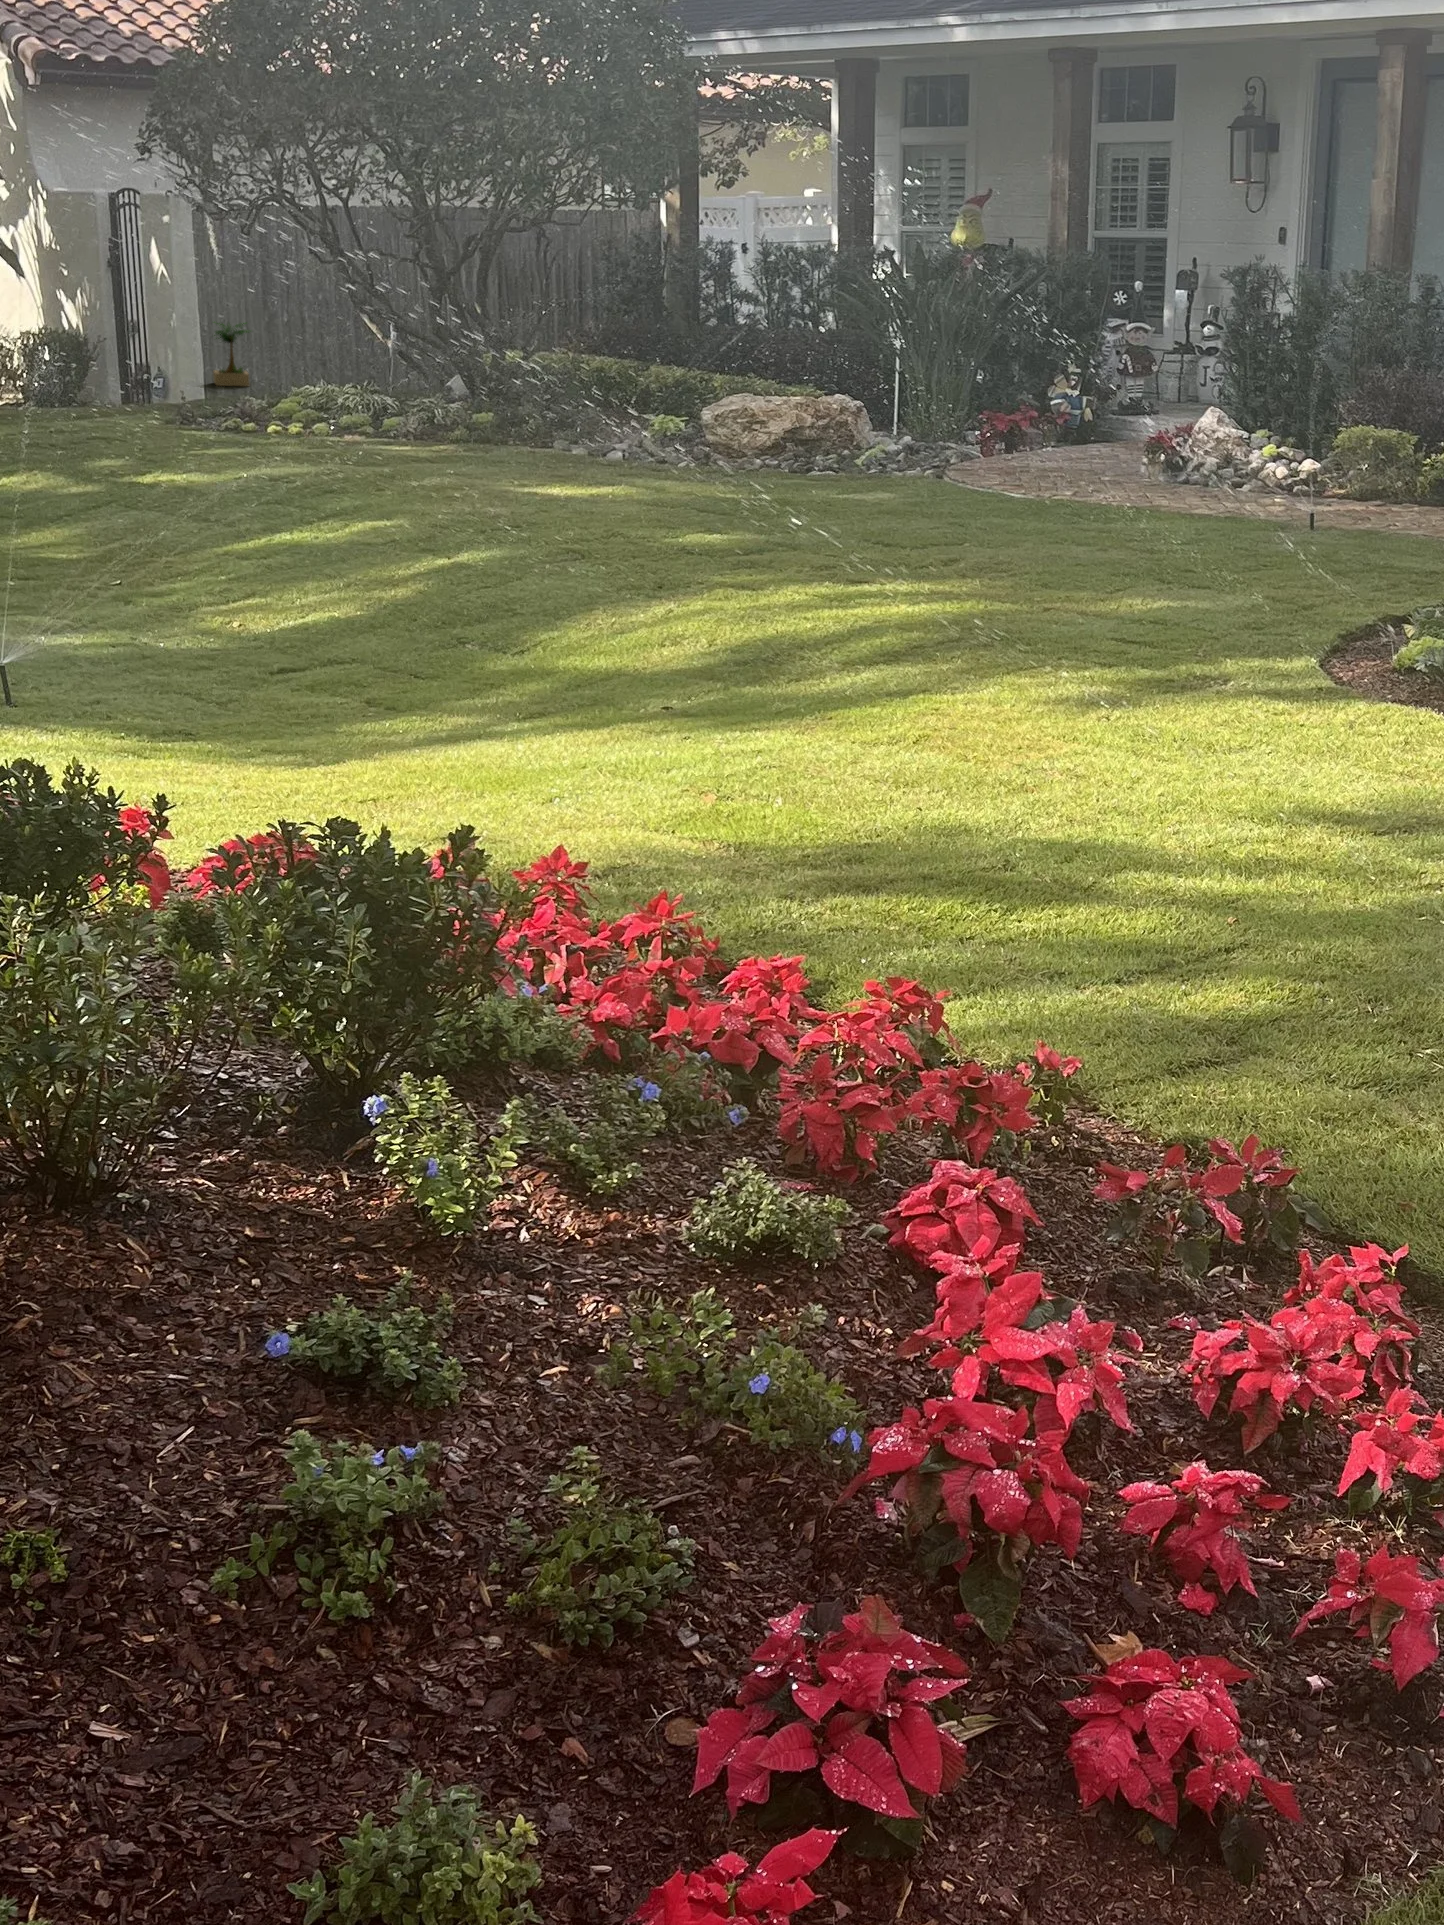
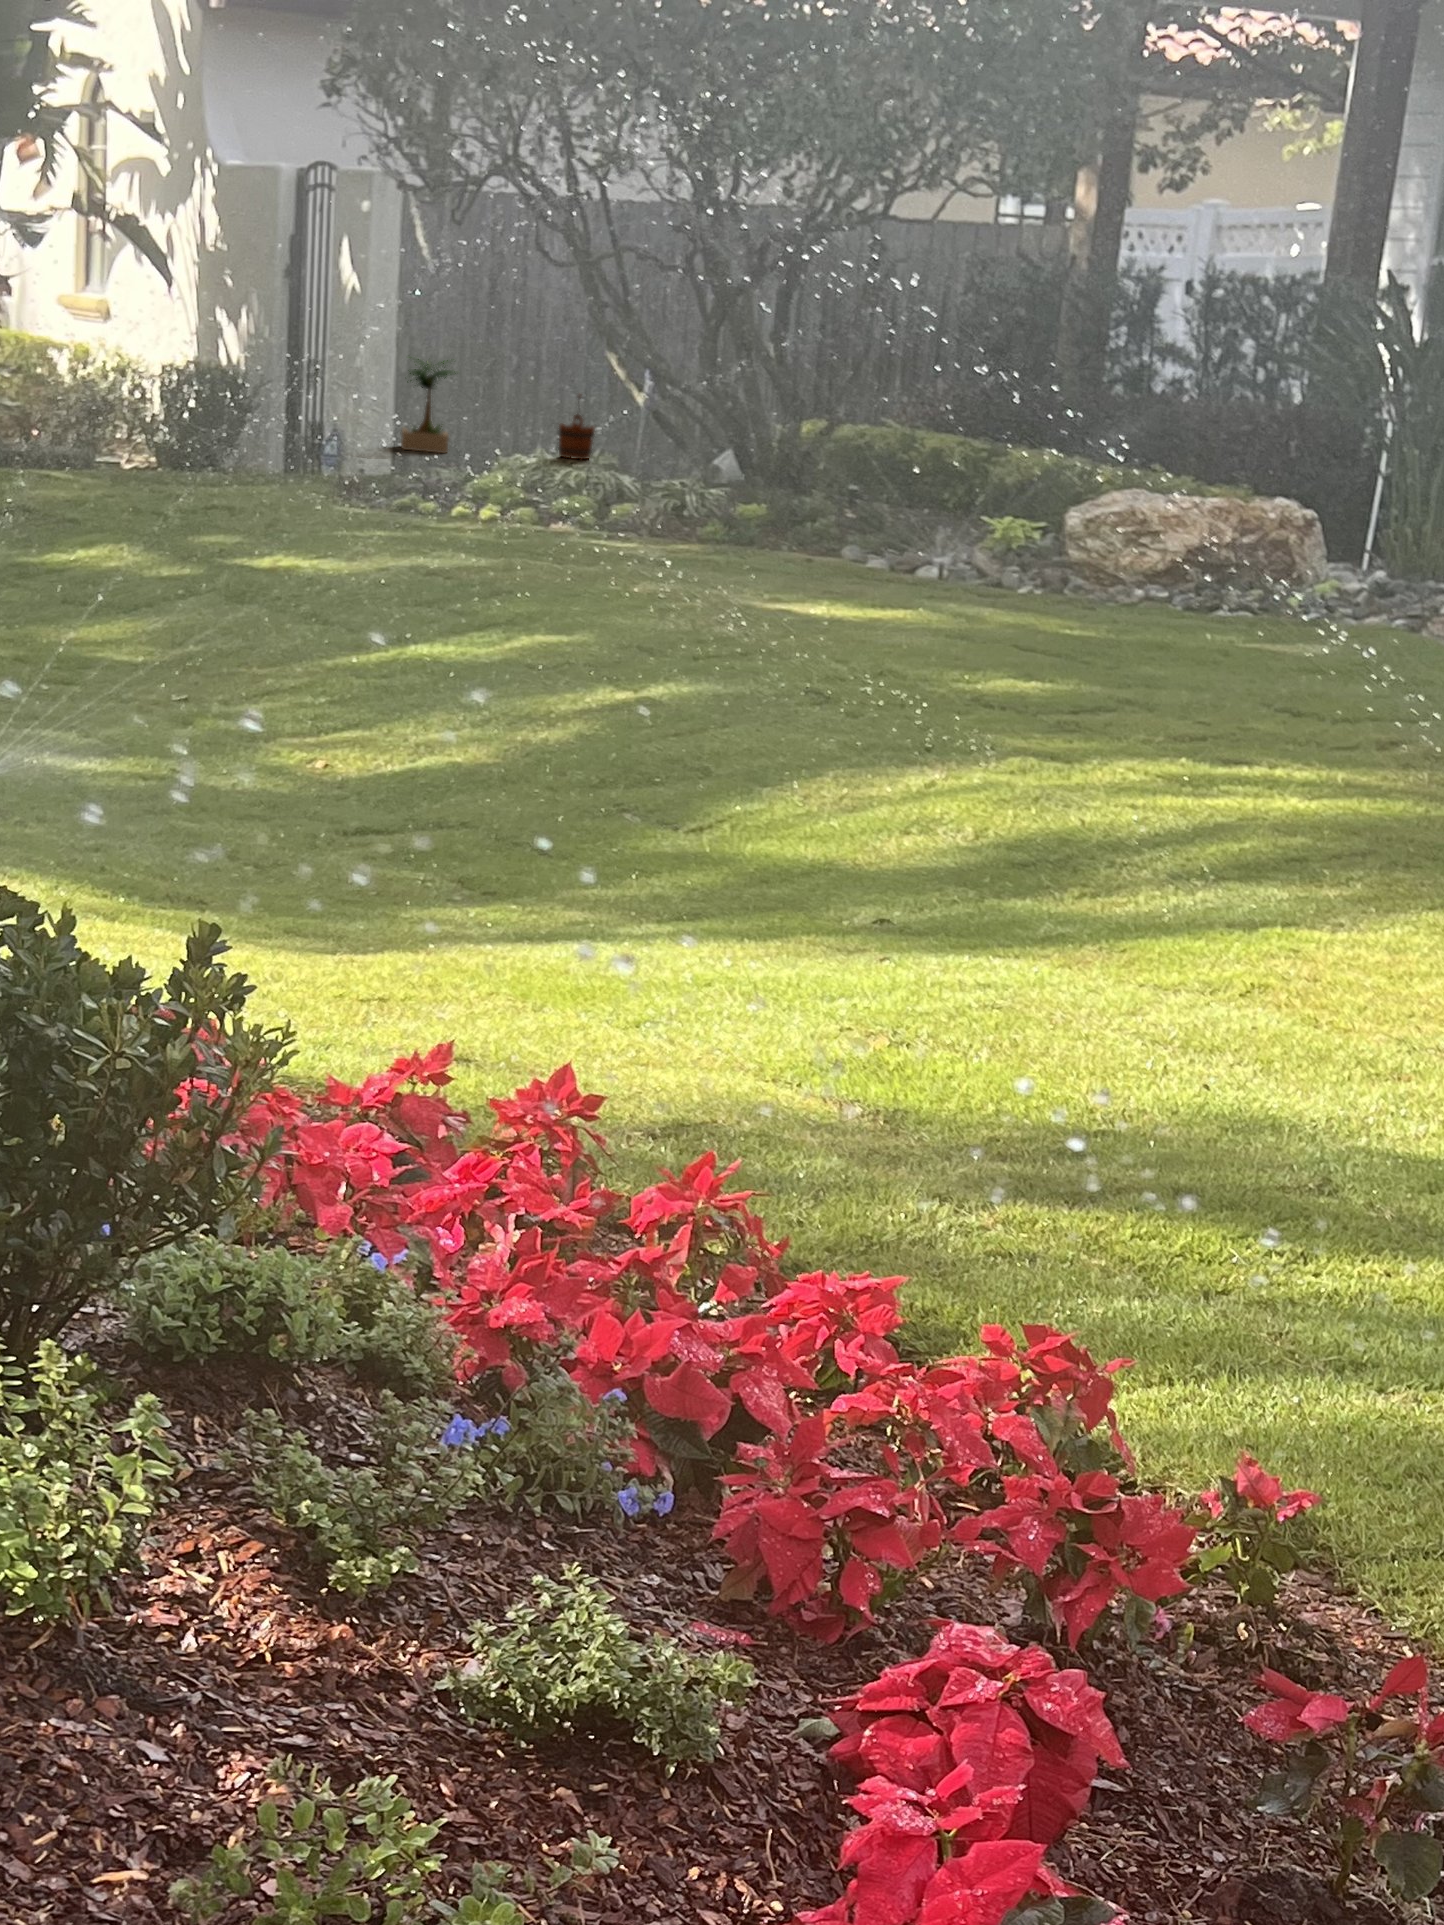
wooden bucket: none [327,341,354,385] -> present [559,395,595,459]

